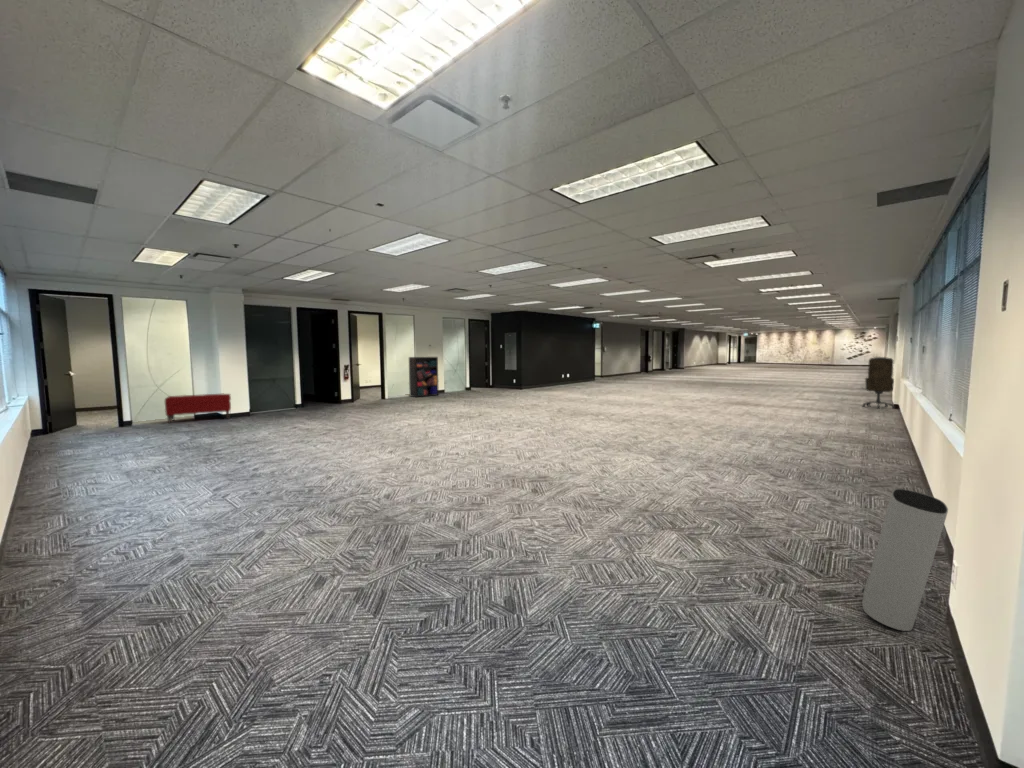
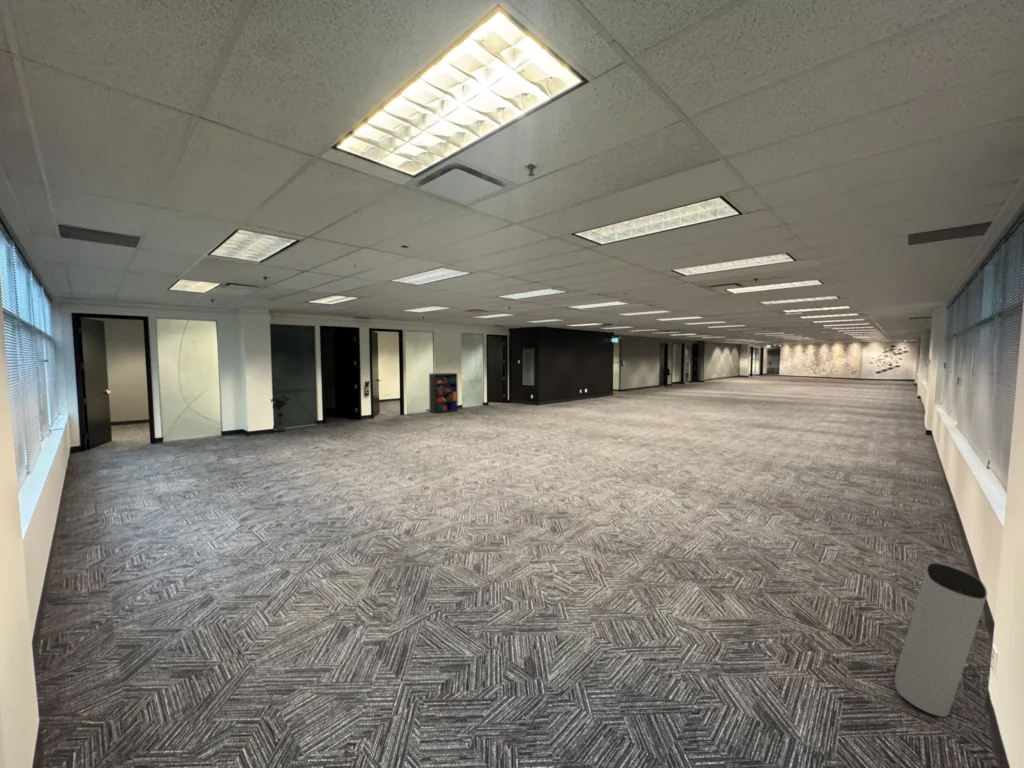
office chair: present [862,357,894,408] -> none [888,382,924,435]
potted plant: none [242,376,265,415] -> present [271,396,289,432]
bench: present [165,393,231,423] -> none [197,411,259,440]

